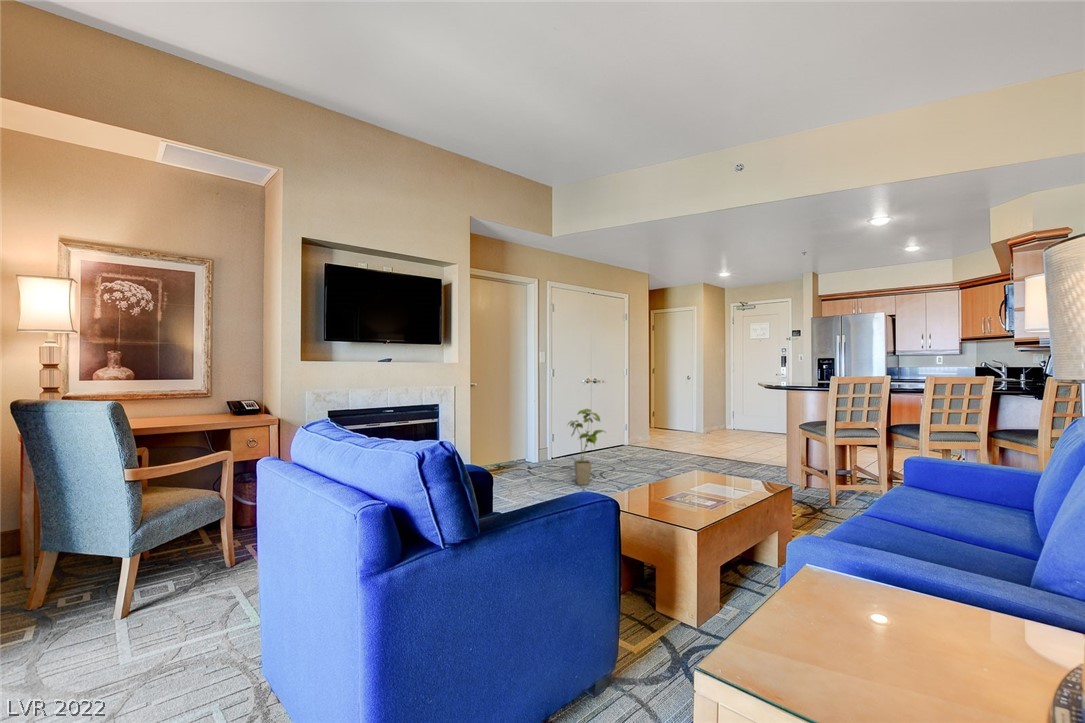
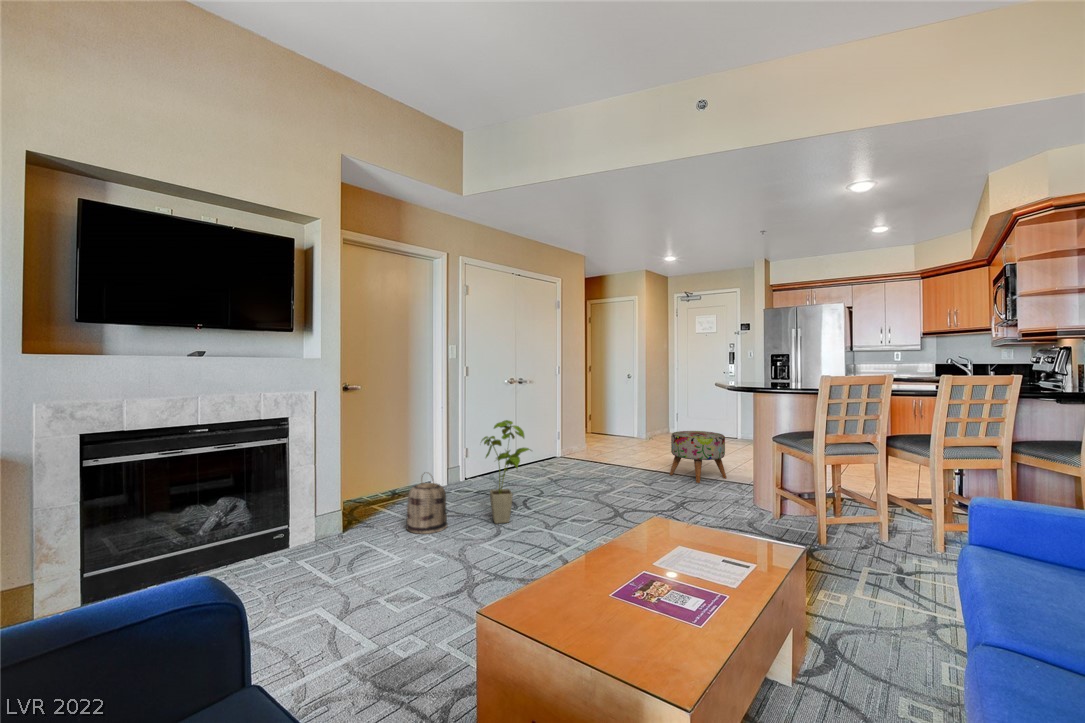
ottoman: none [719,423,768,465] -> present [670,431,727,483]
basket: none [515,446,544,489] -> present [407,476,448,534]

